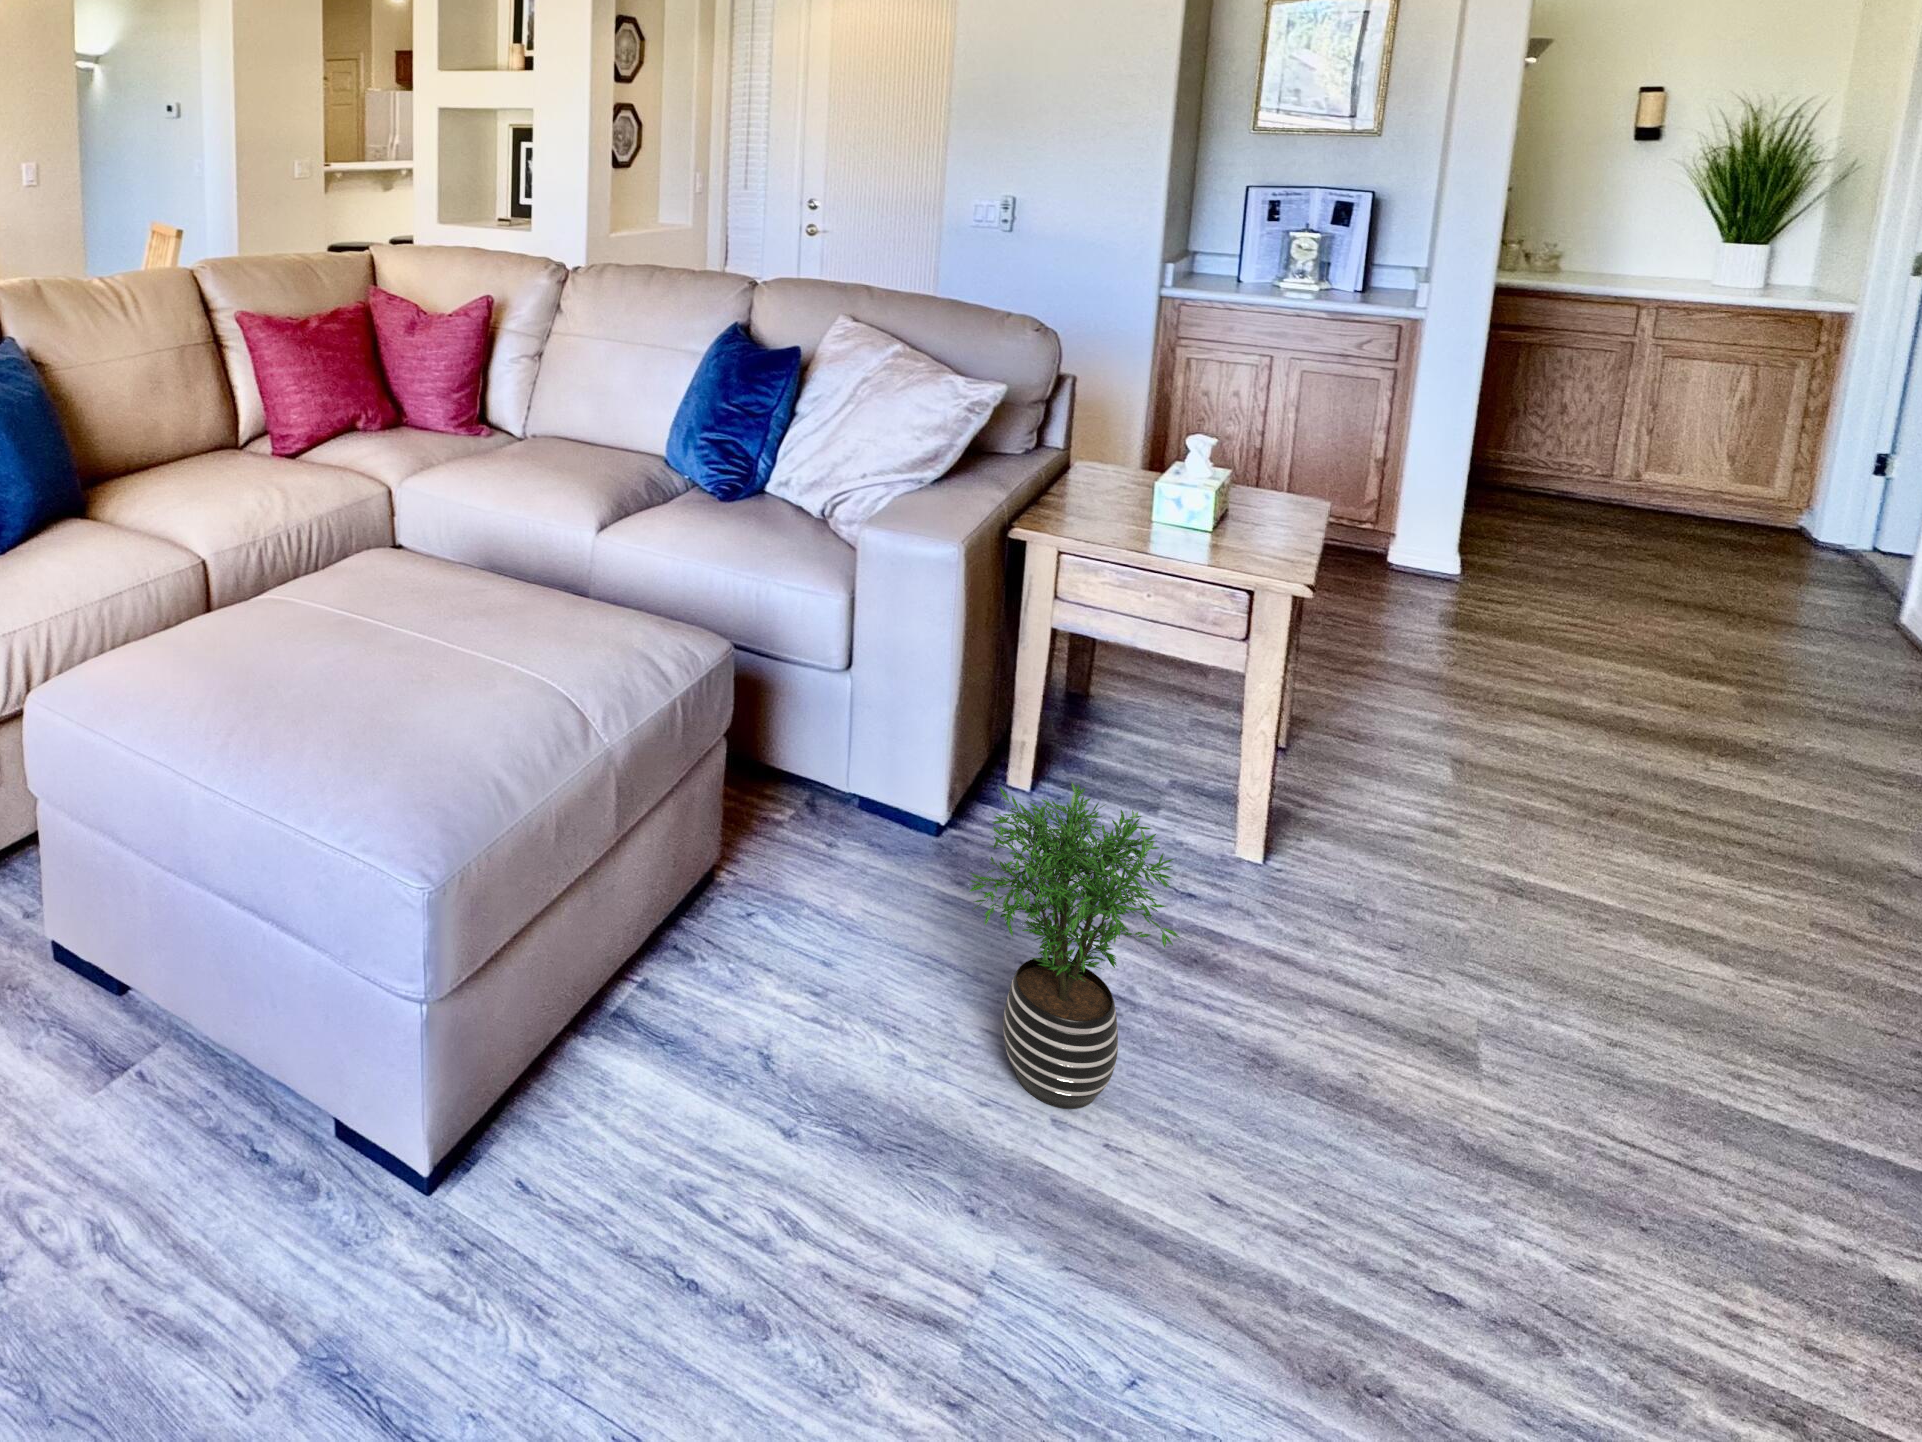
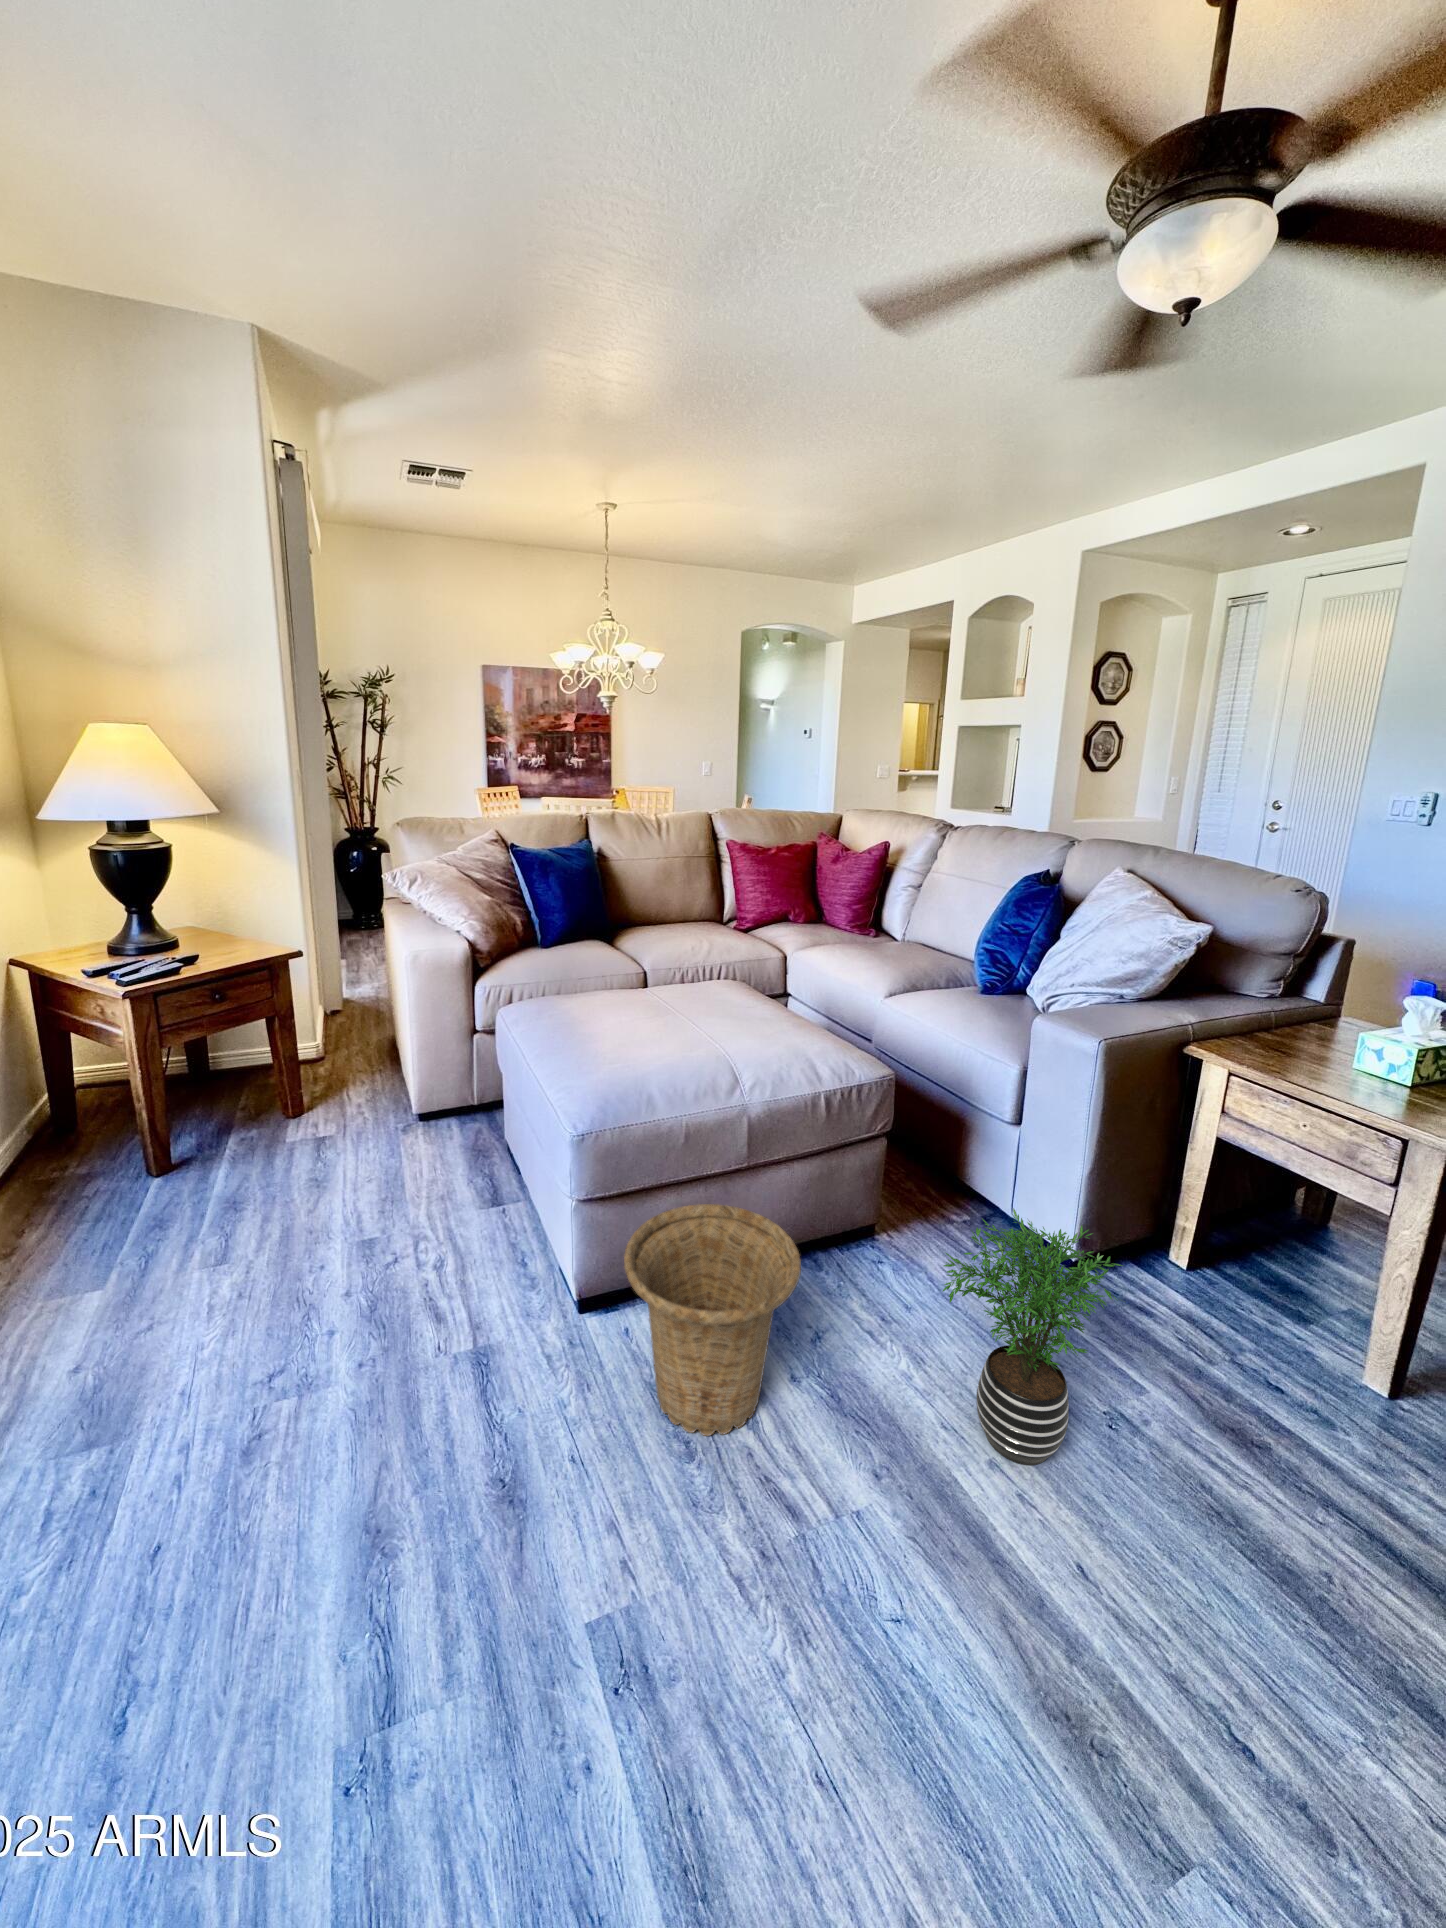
basket: none [582,911,855,1292] -> present [624,1204,801,1436]

